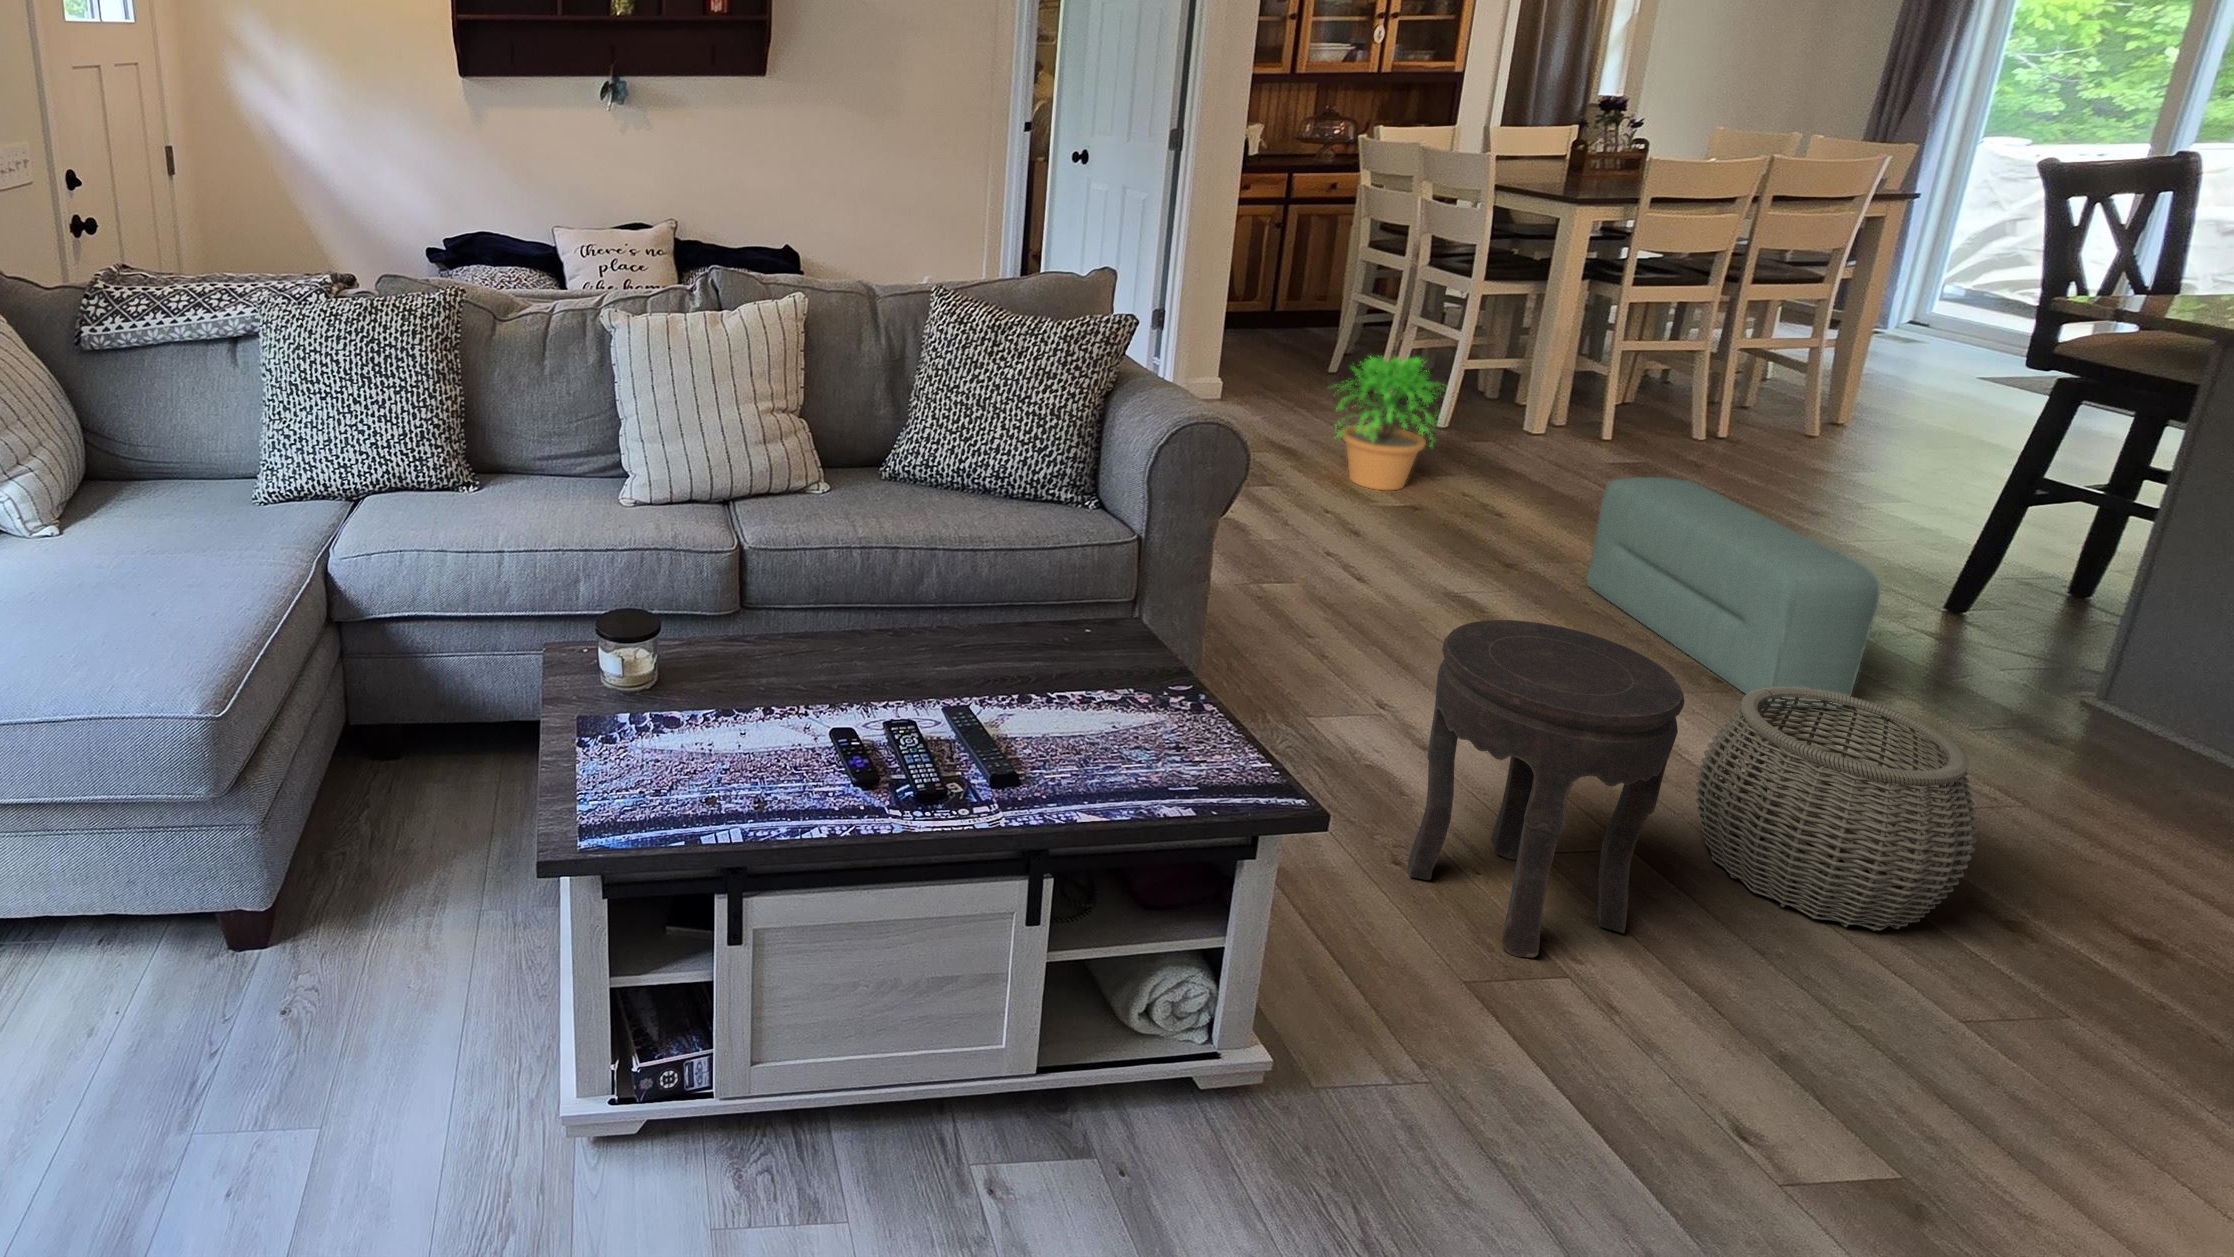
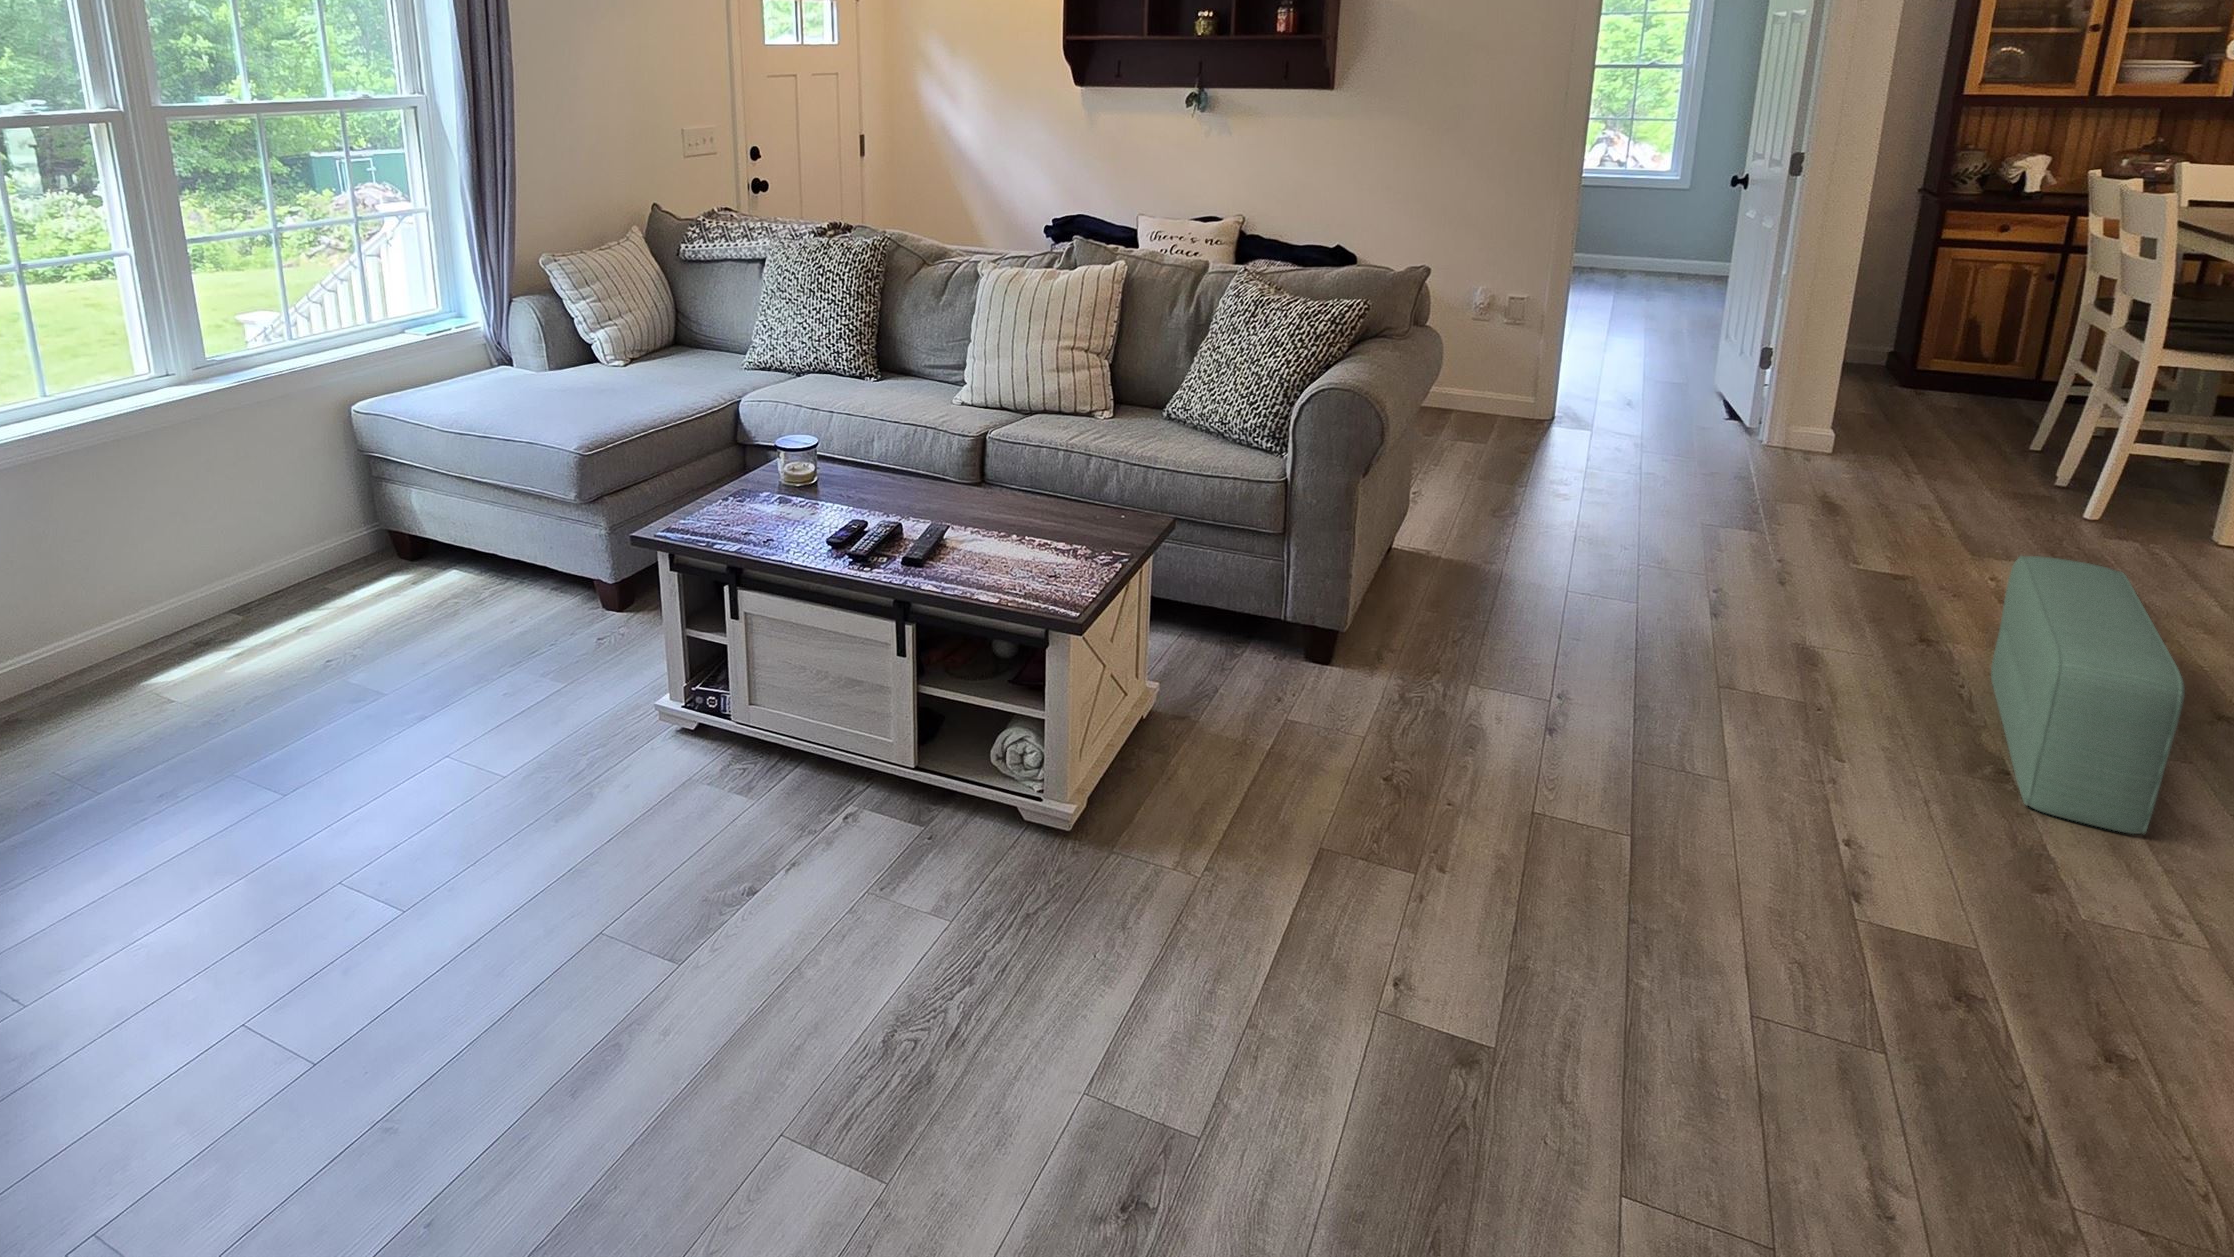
potted plant: present [1335,356,1441,490] -> none [1828,405,1978,560]
side table: present [1408,620,1684,958] -> none [1375,576,1571,878]
woven basket: present [1695,687,1978,931] -> none [1689,714,1944,969]

